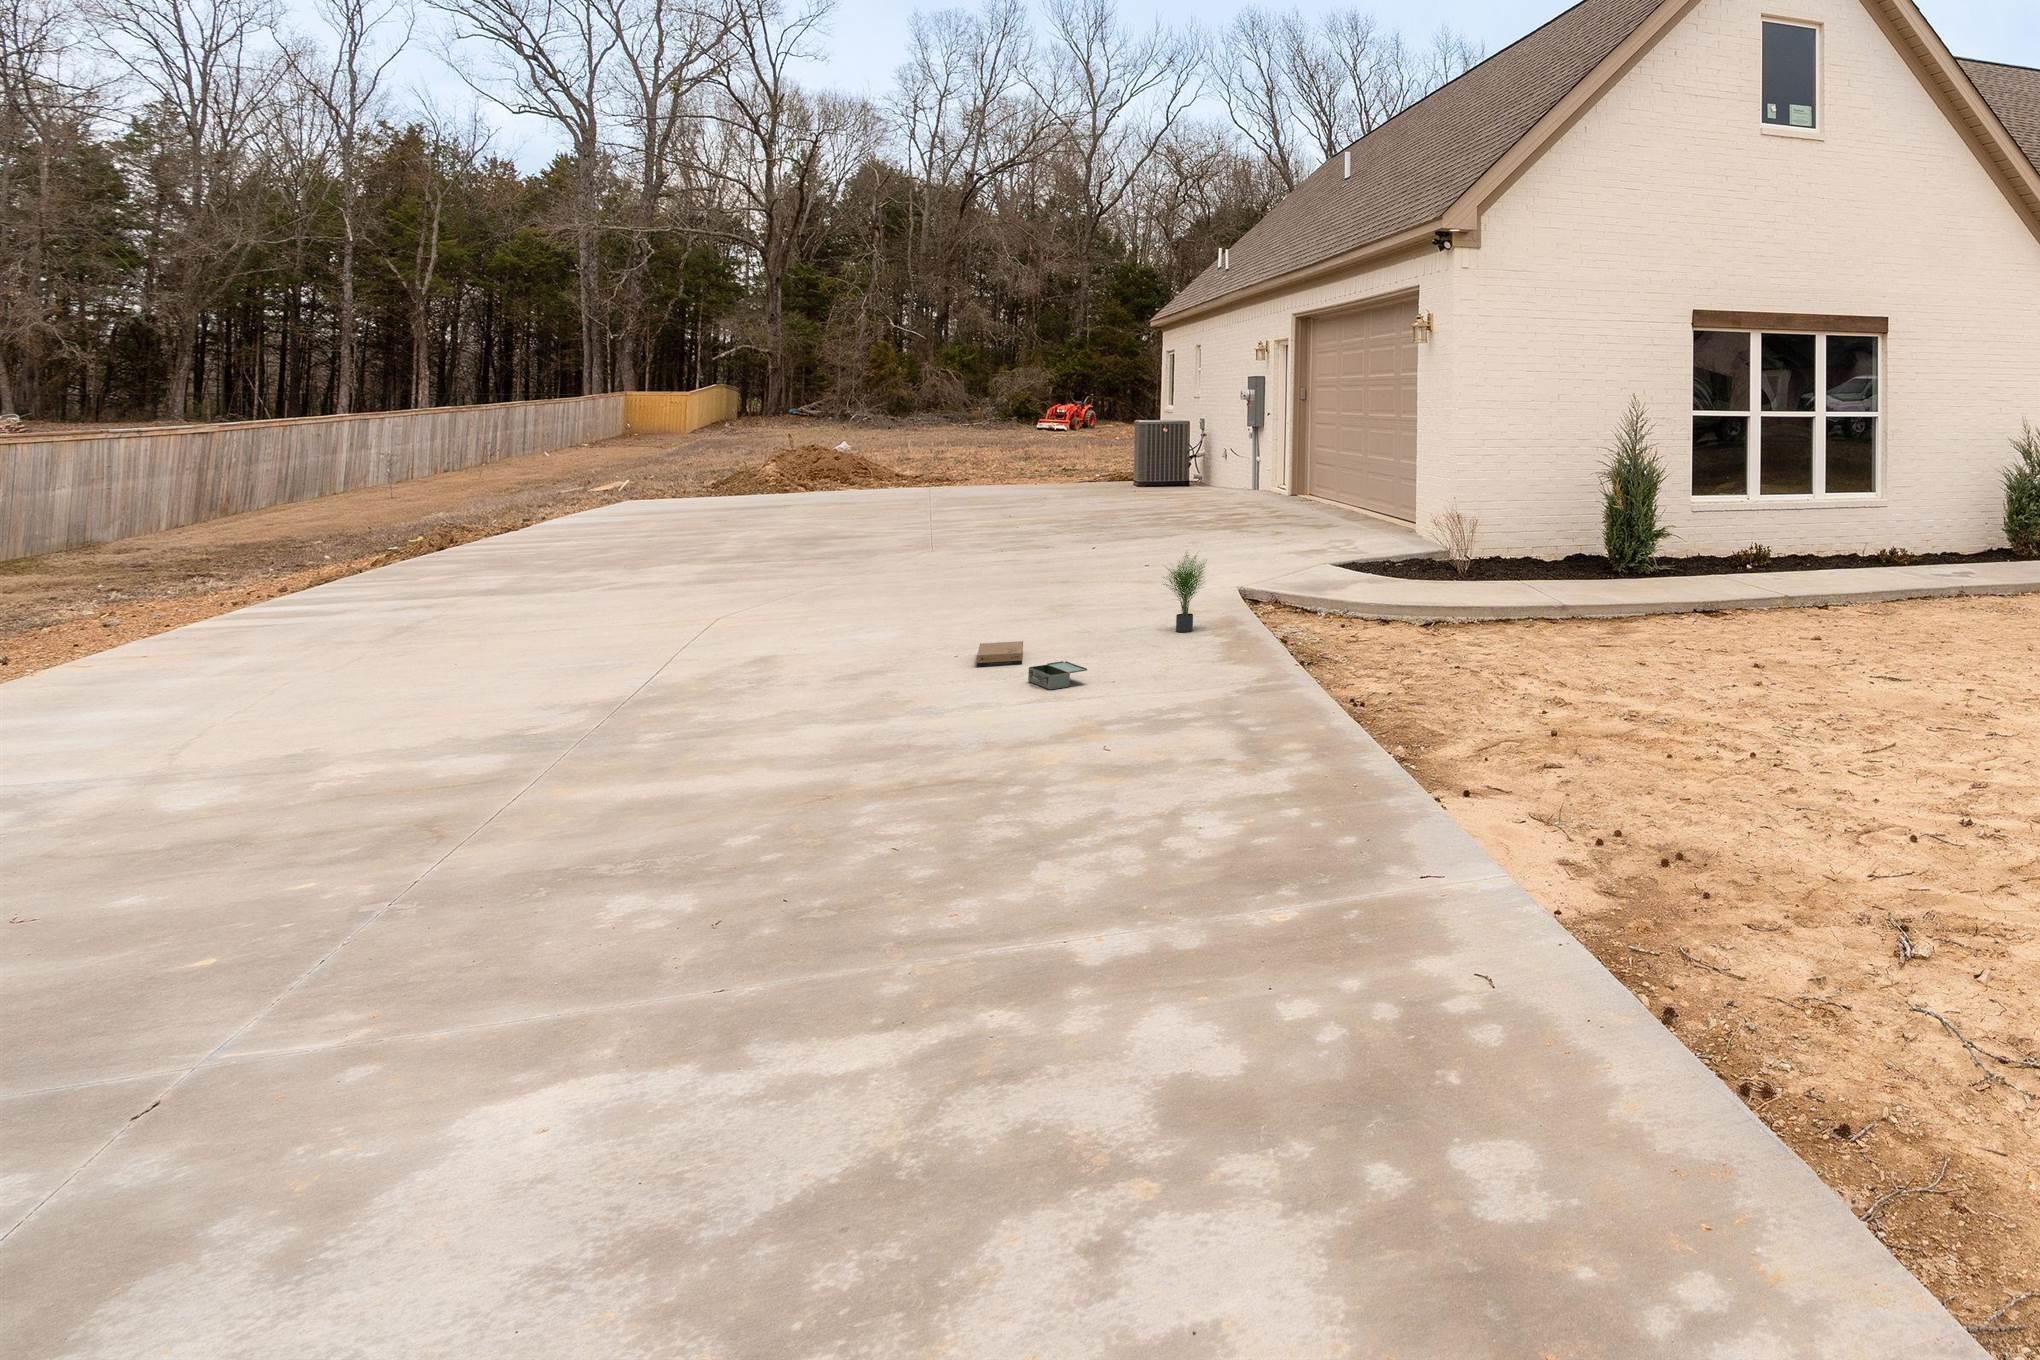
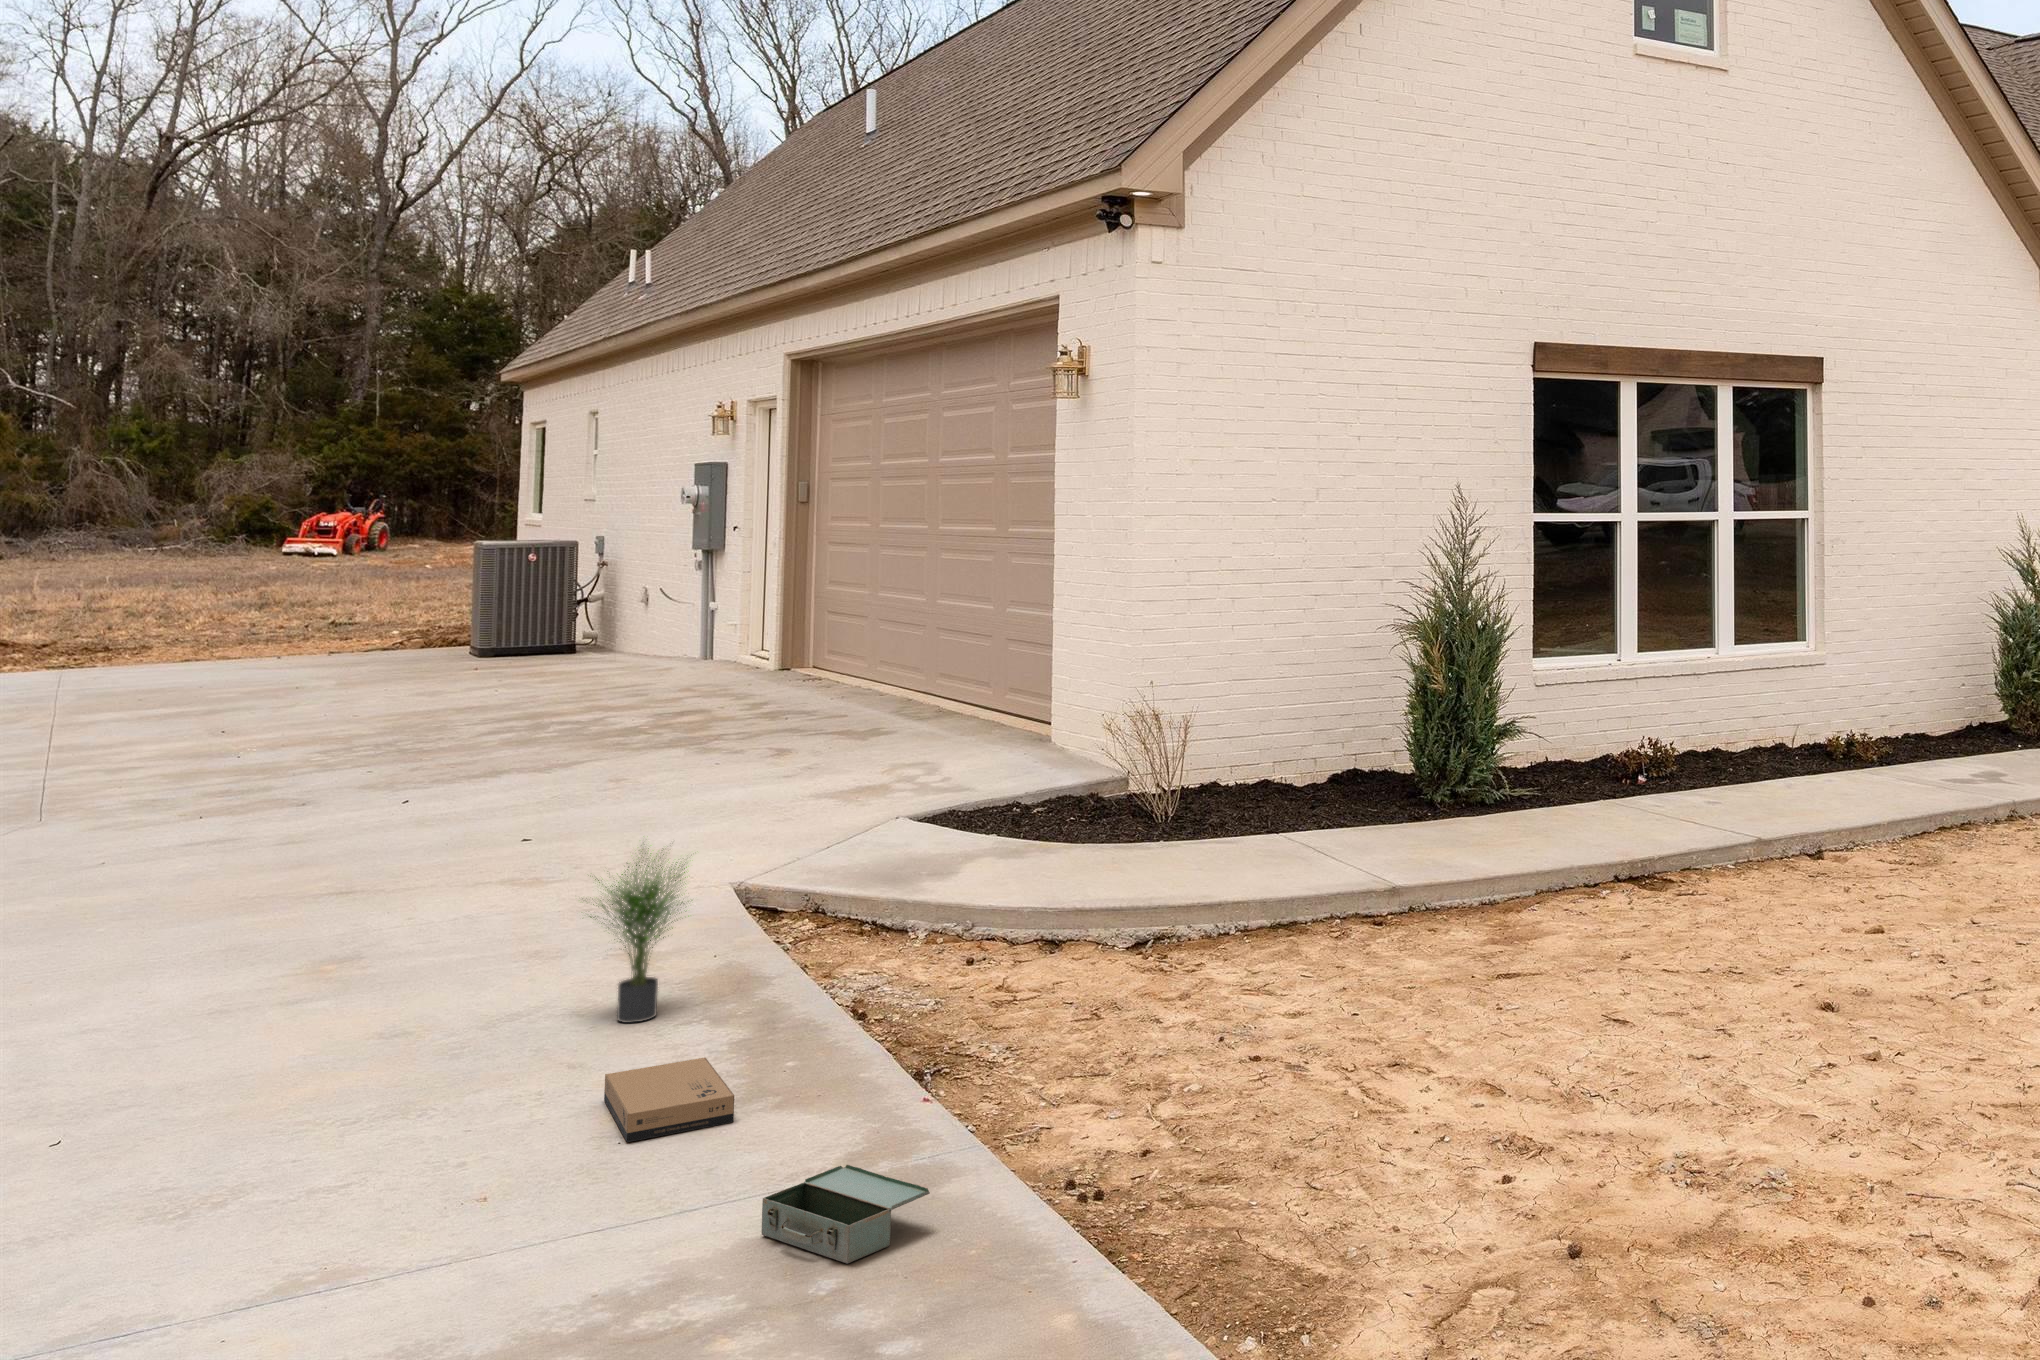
cardboard box: present [977,641,1023,667] -> present [604,1058,734,1142]
toolbox: present [1028,661,1087,690] -> present [762,1165,930,1264]

